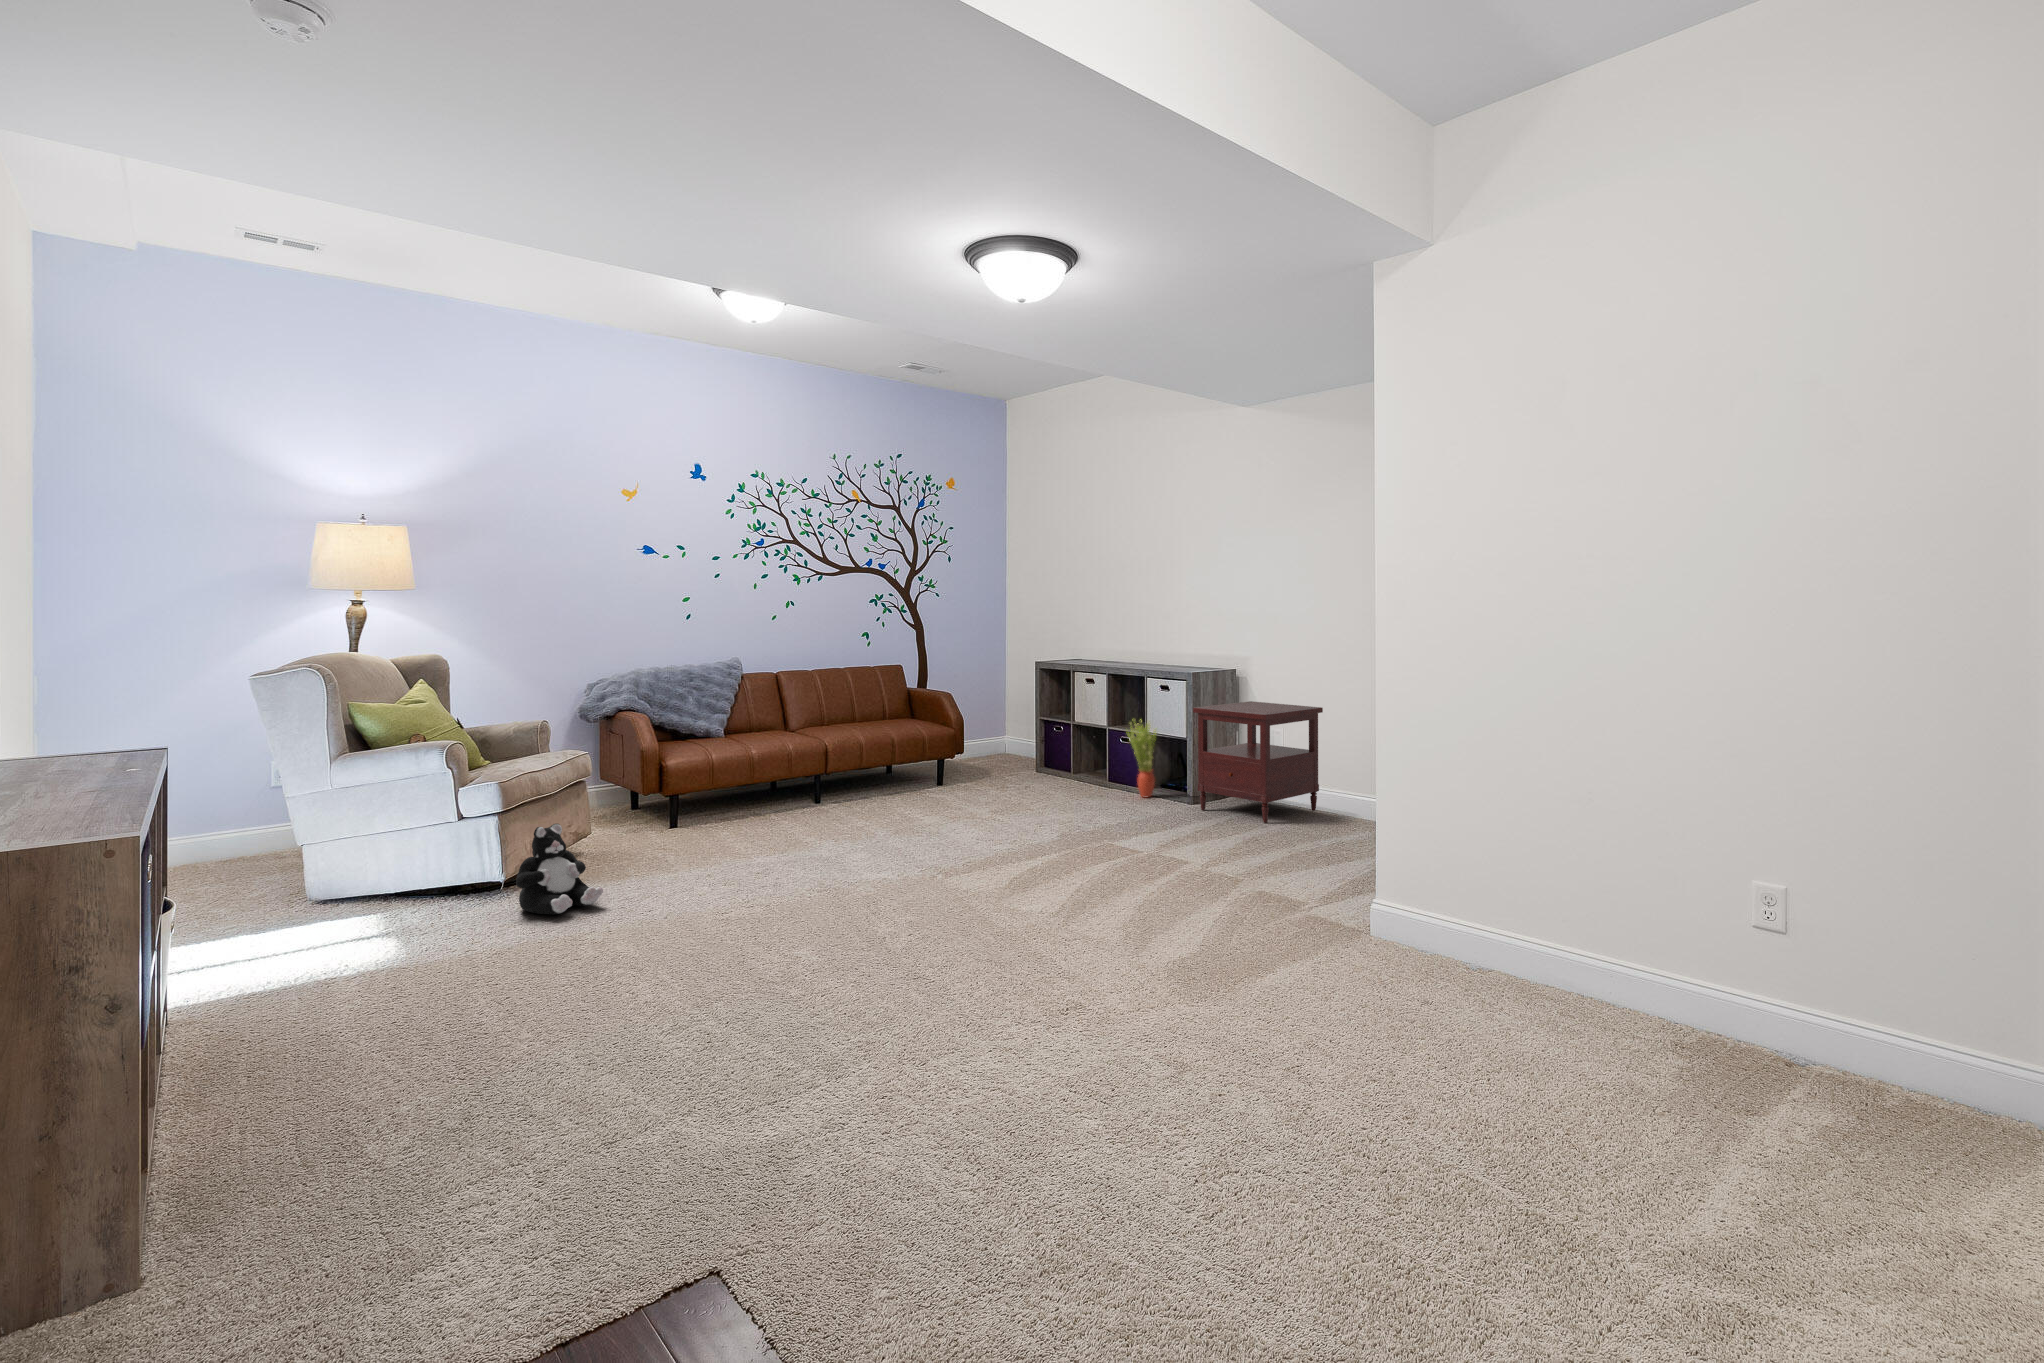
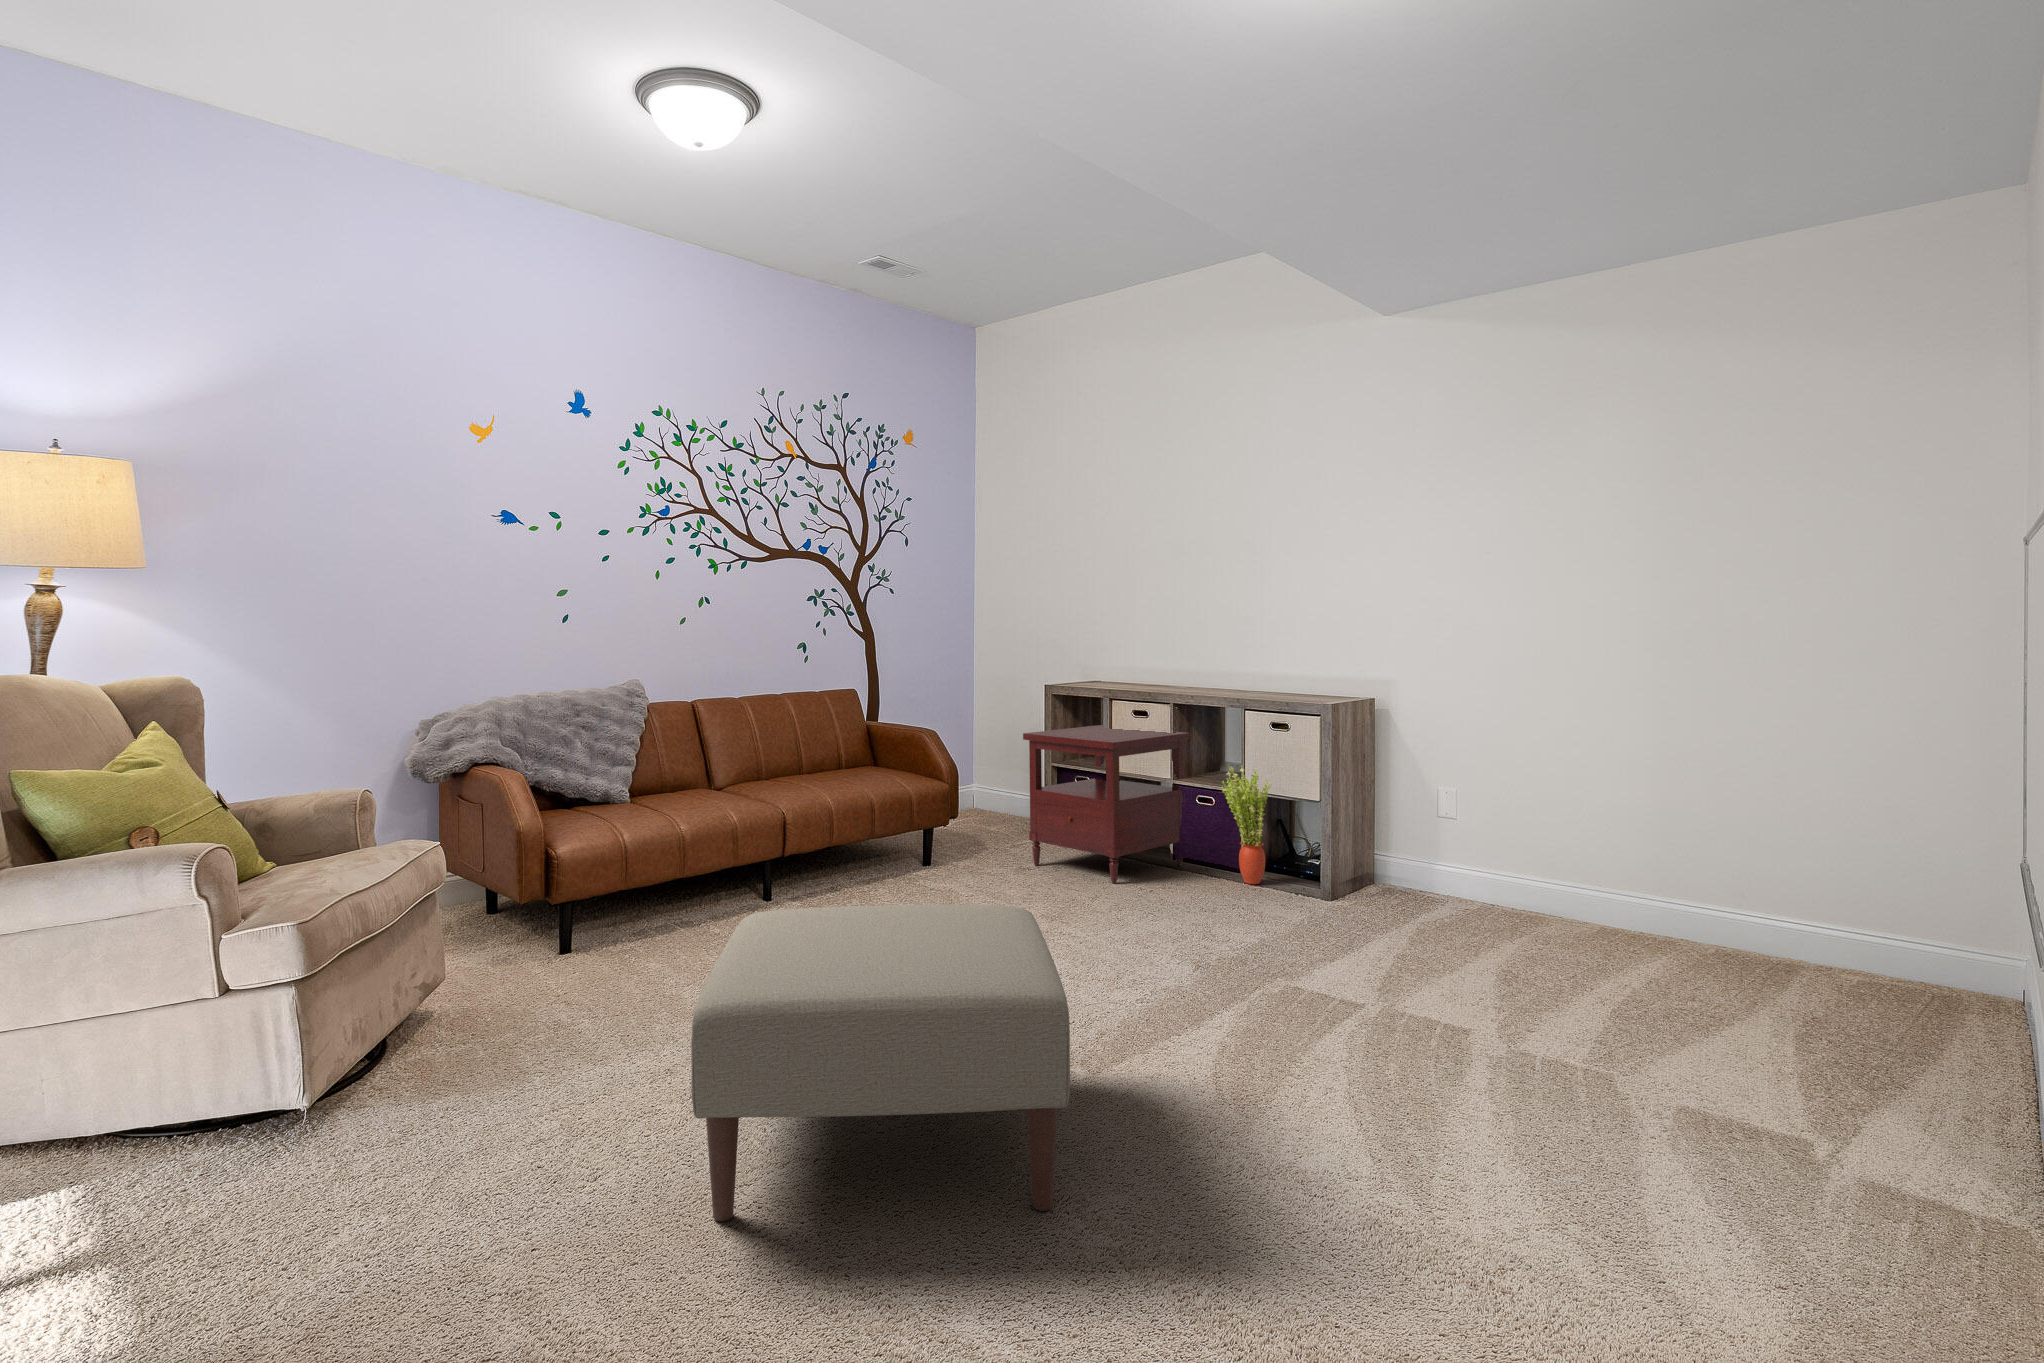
side table: present [1193,701,1323,823] -> present [1023,725,1190,883]
ottoman: none [684,785,908,927] -> present [691,905,1070,1221]
plush toy: present [516,824,603,915] -> none [339,995,504,1187]

